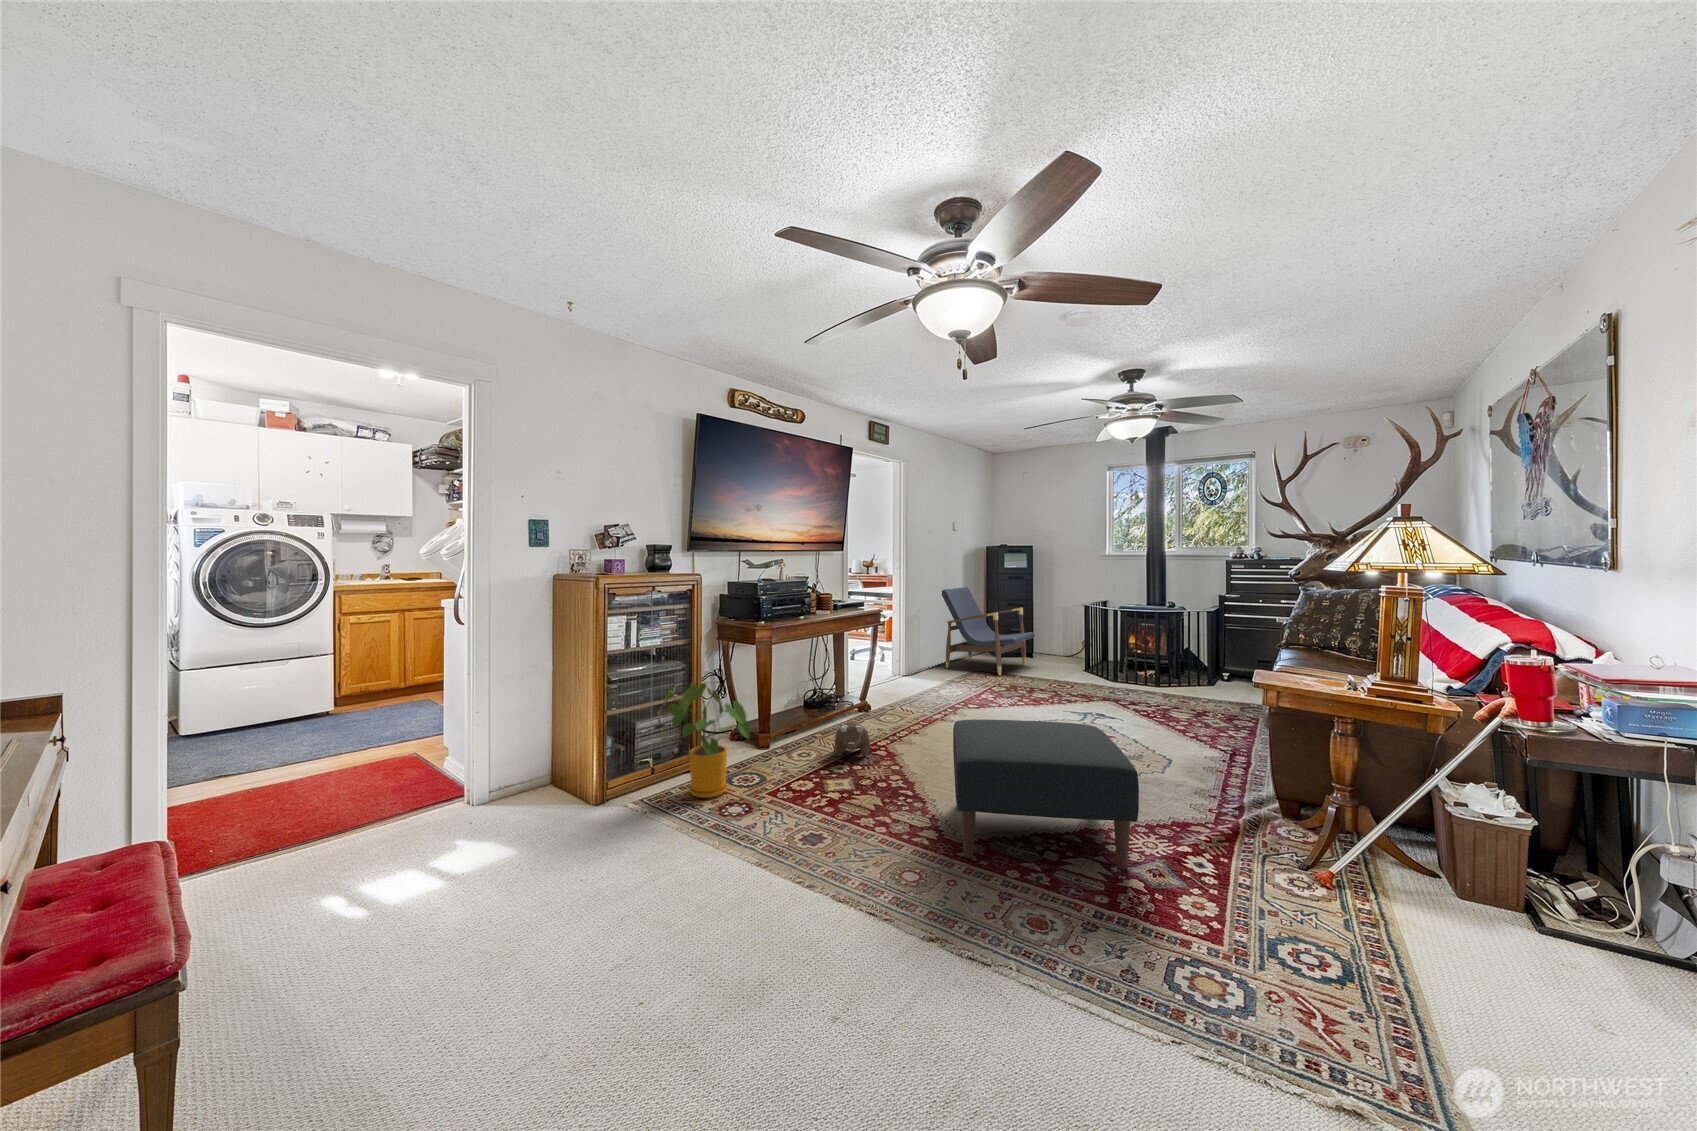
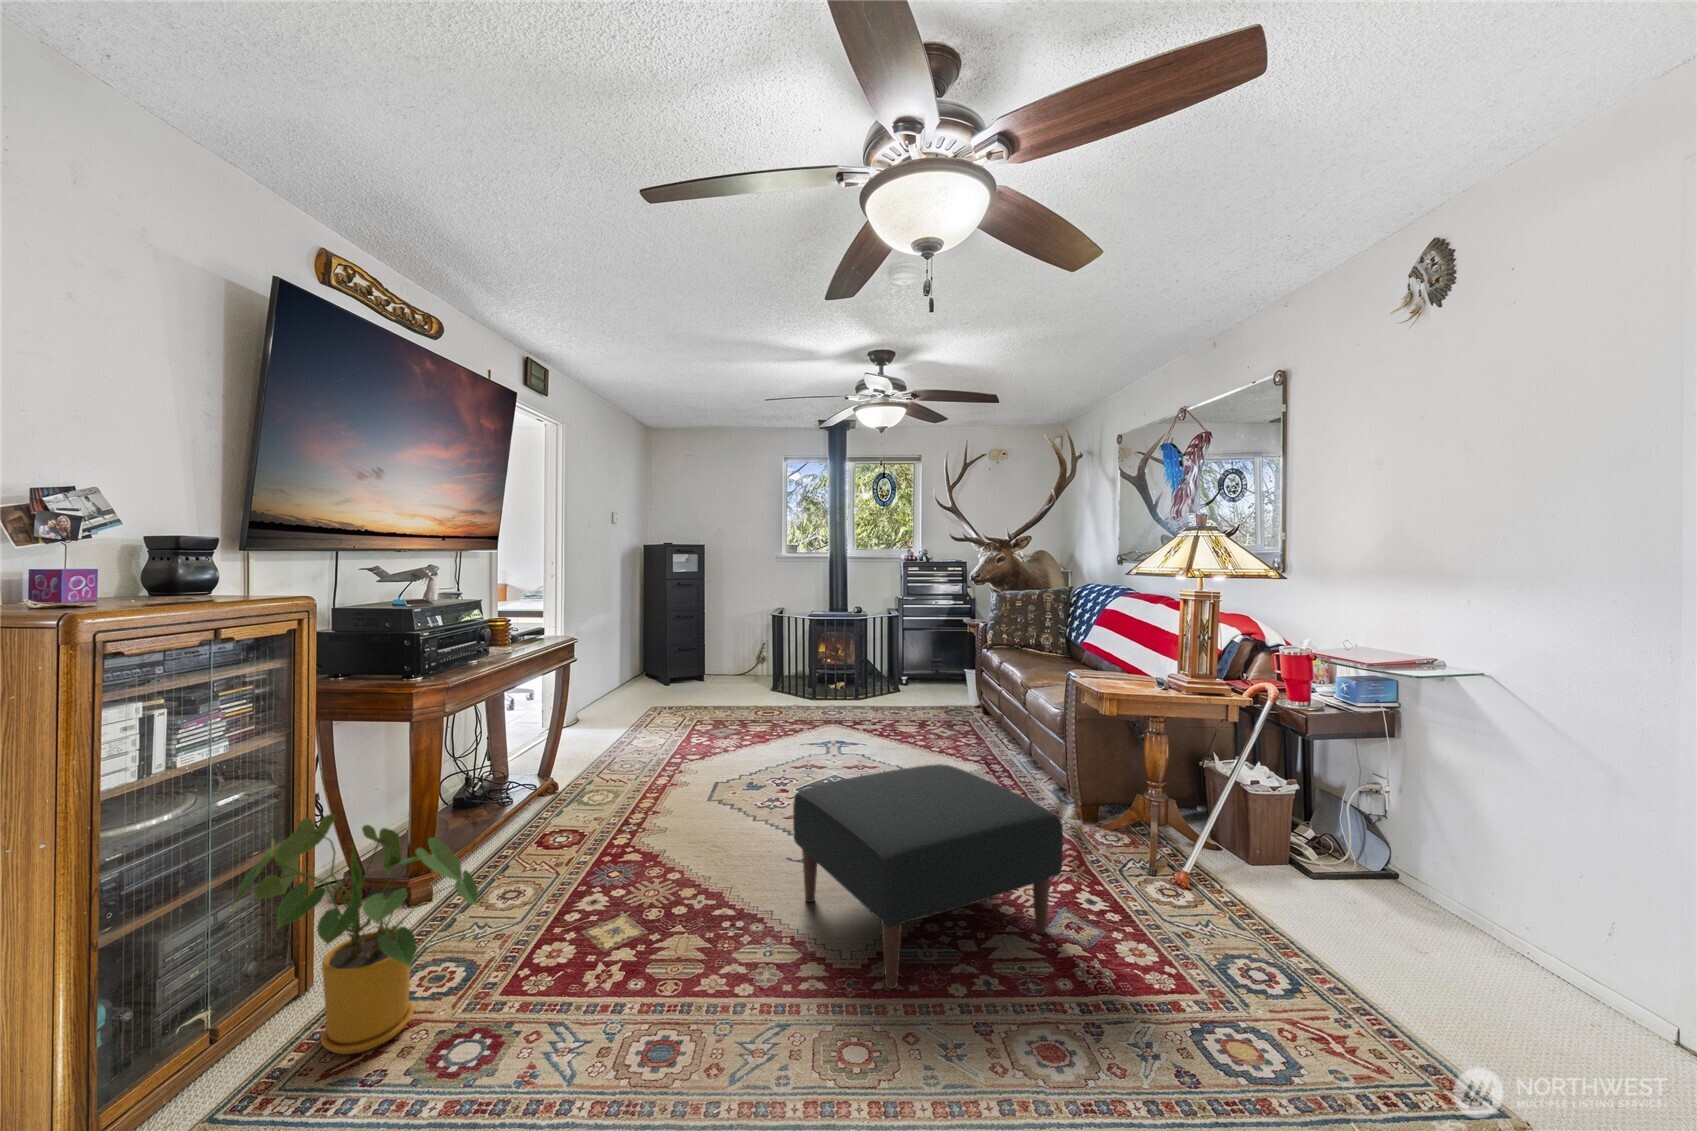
lounge chair: present [942,587,1035,676] -> none [607,597,719,706]
plush toy: present [835,721,870,756] -> none [567,815,624,876]

